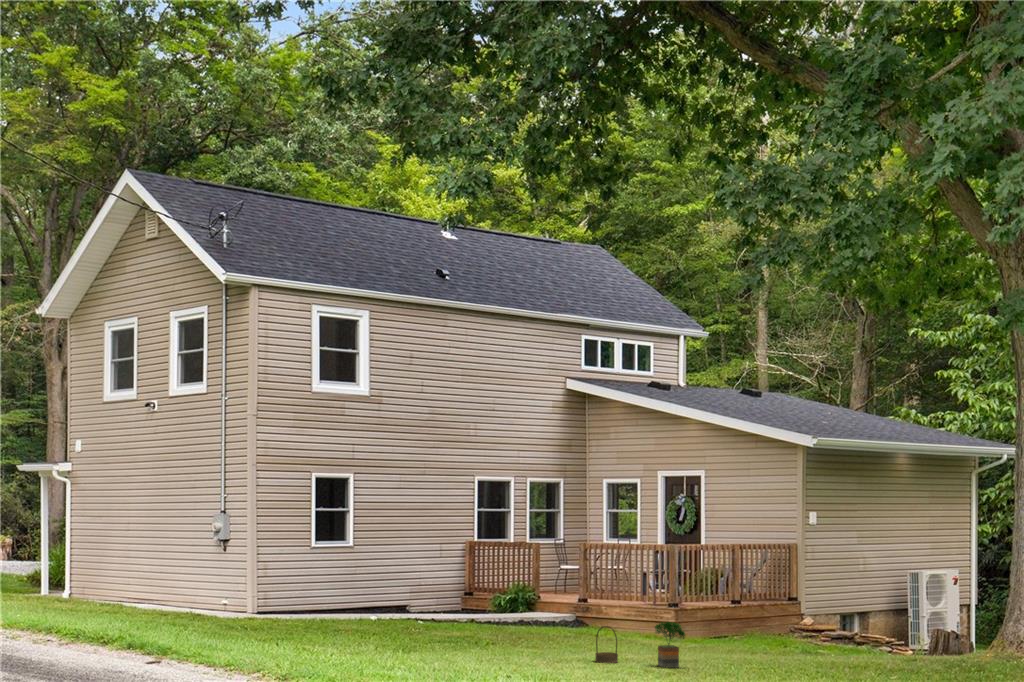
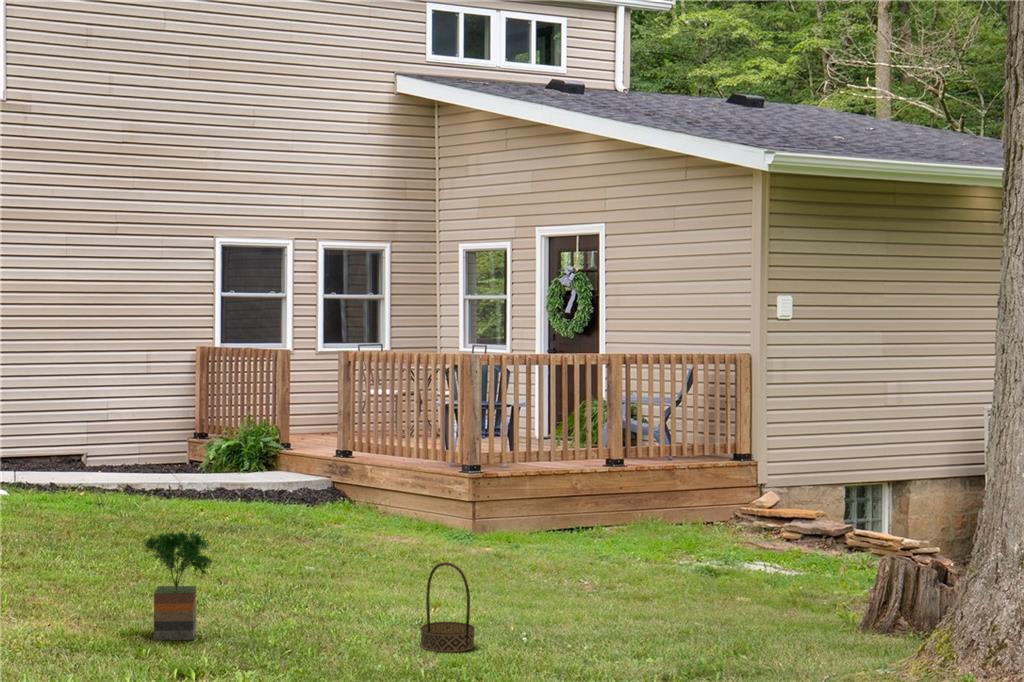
basket: present [595,626,618,663] -> present [421,562,475,653]

